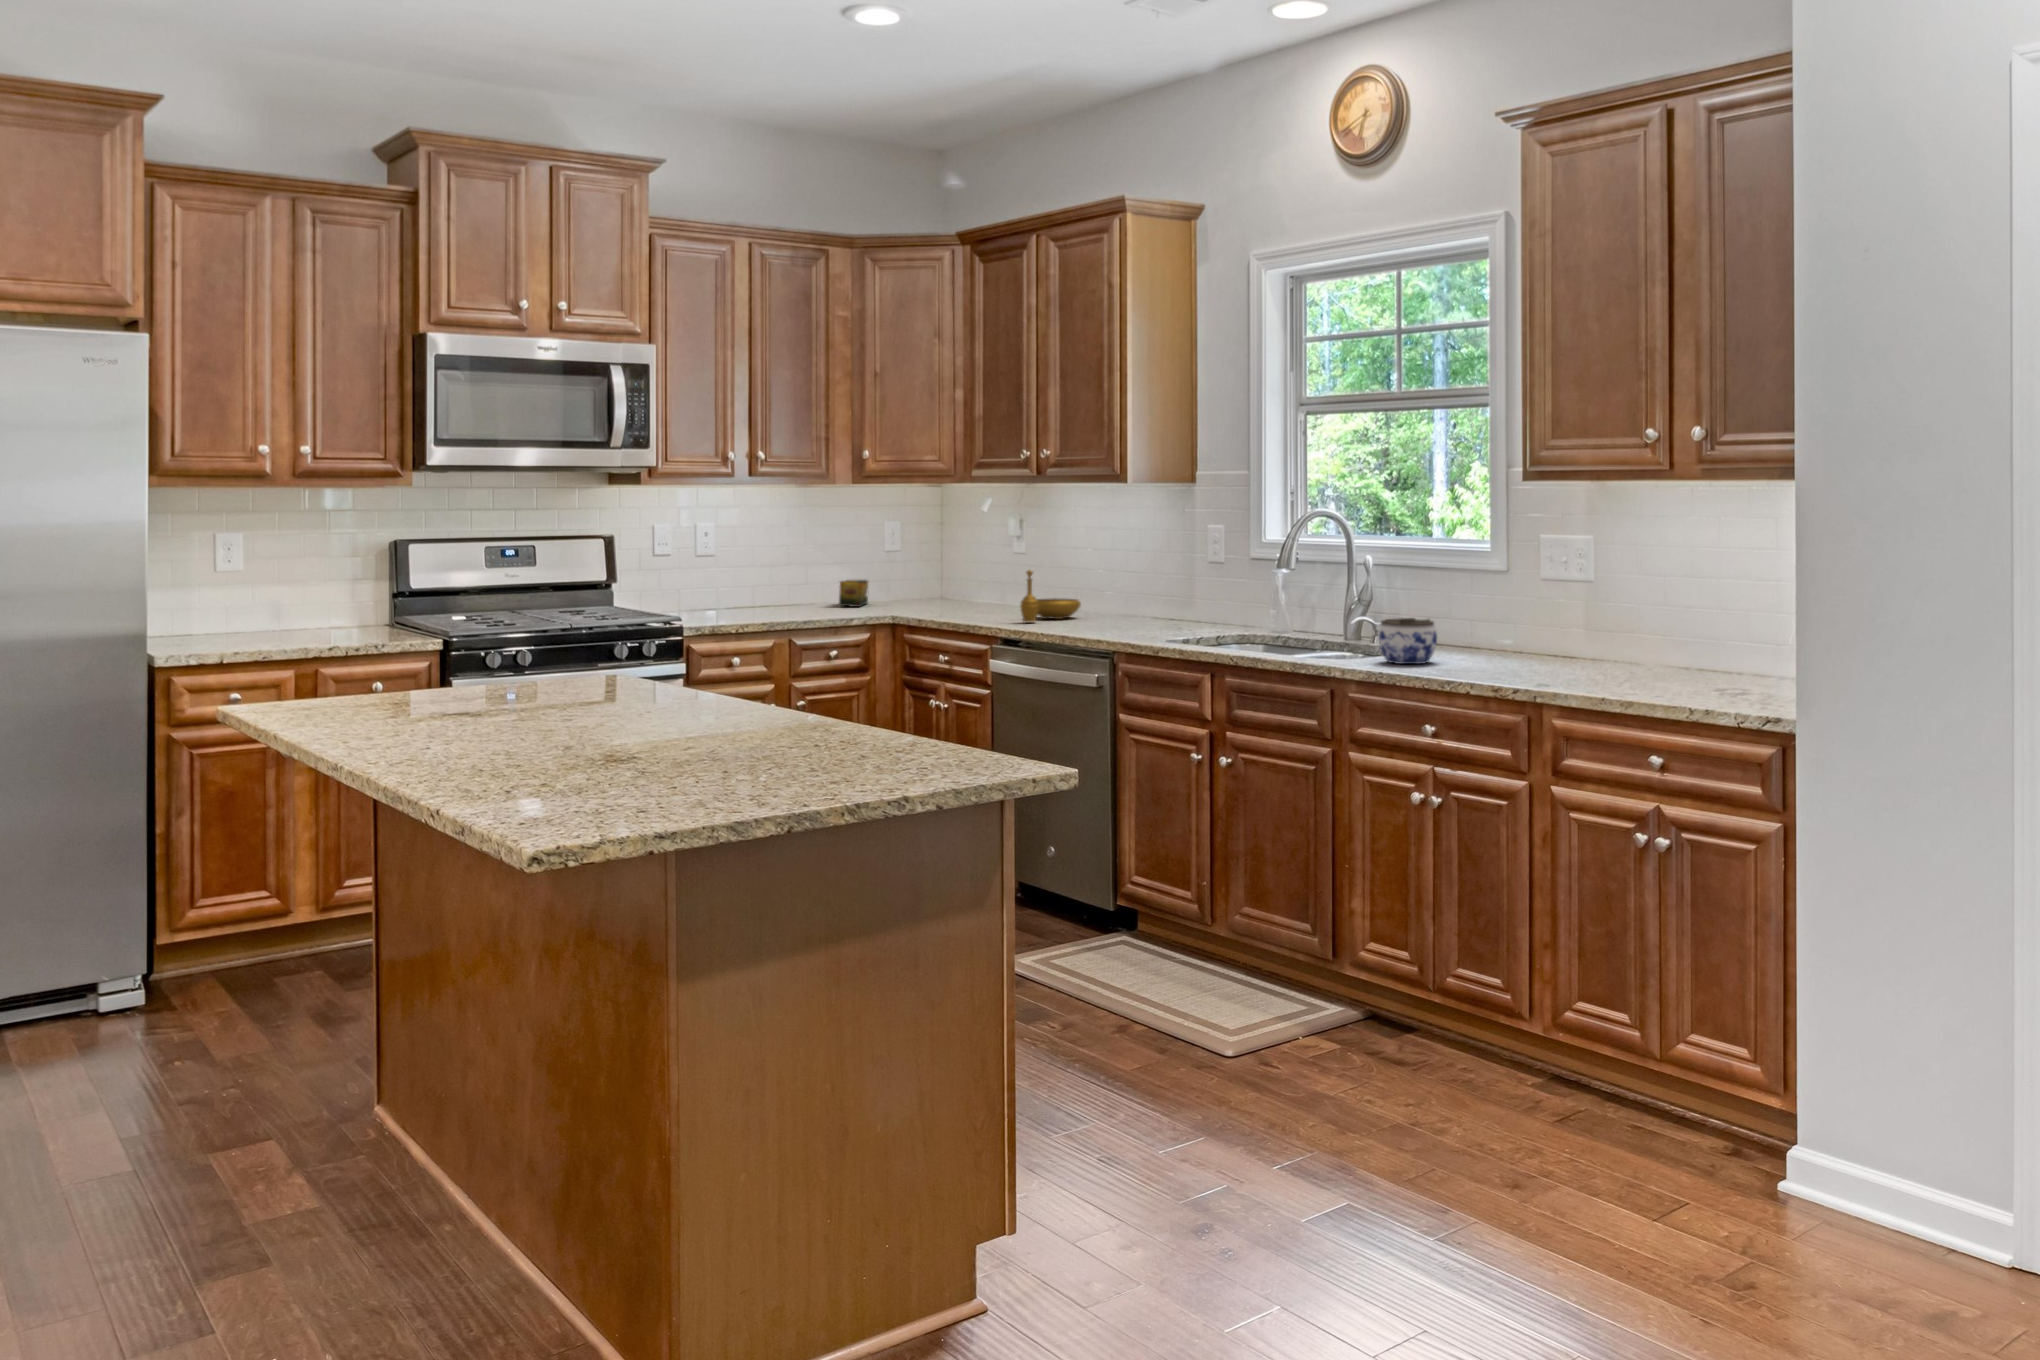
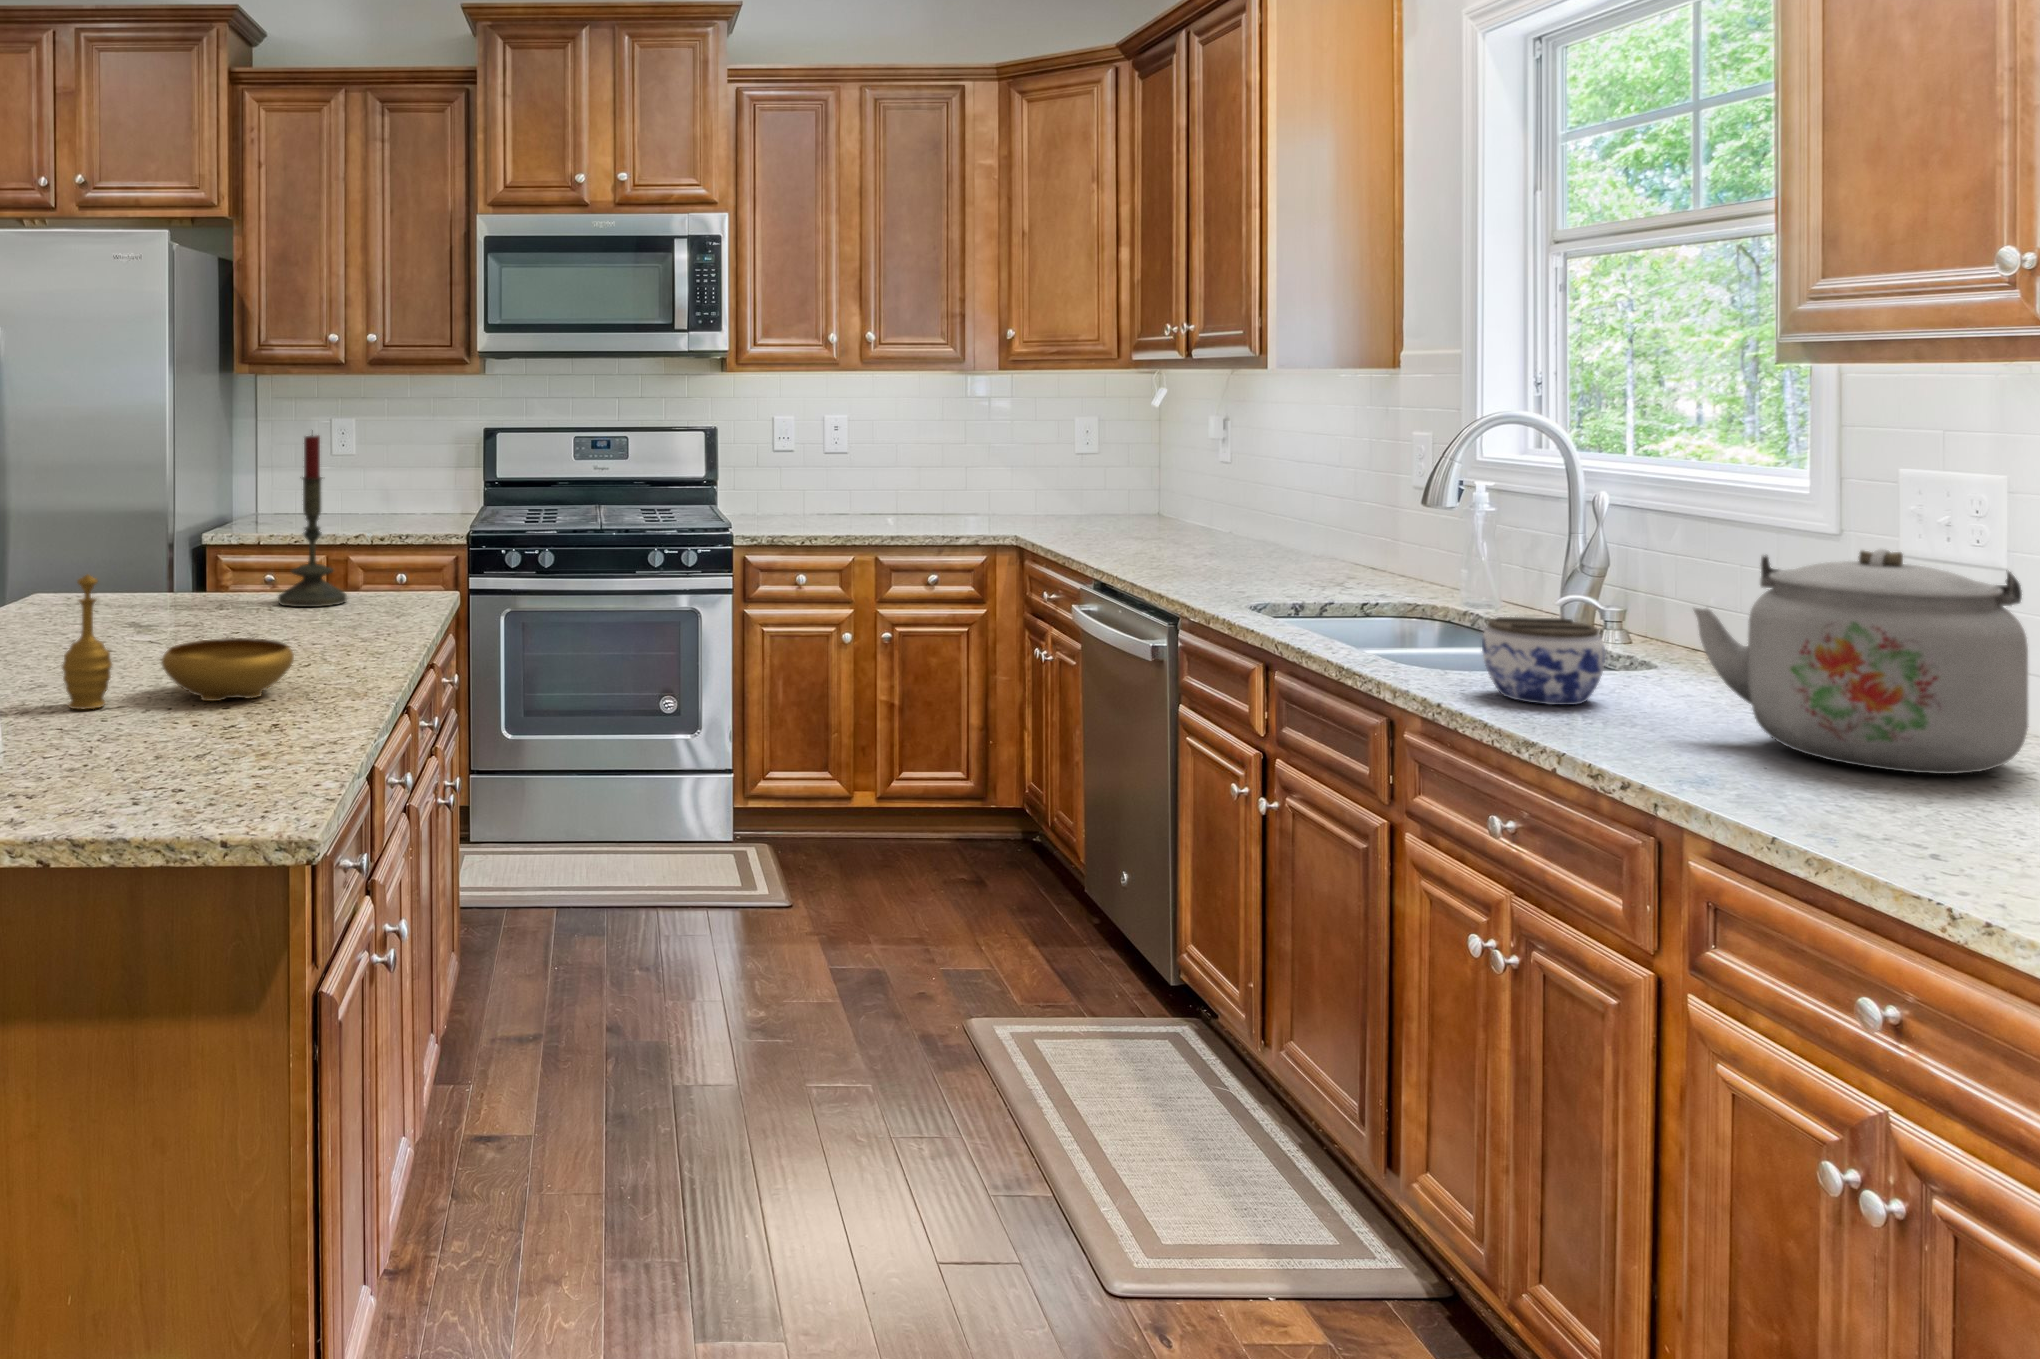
candle: none [500,529,565,690] -> present [278,435,347,607]
kettle: none [1496,565,1628,670] -> present [1693,549,2029,774]
decorative bowl: present [1020,570,1081,622] -> present [61,575,294,709]
tea box: present [839,580,868,607] -> none [994,483,1047,519]

